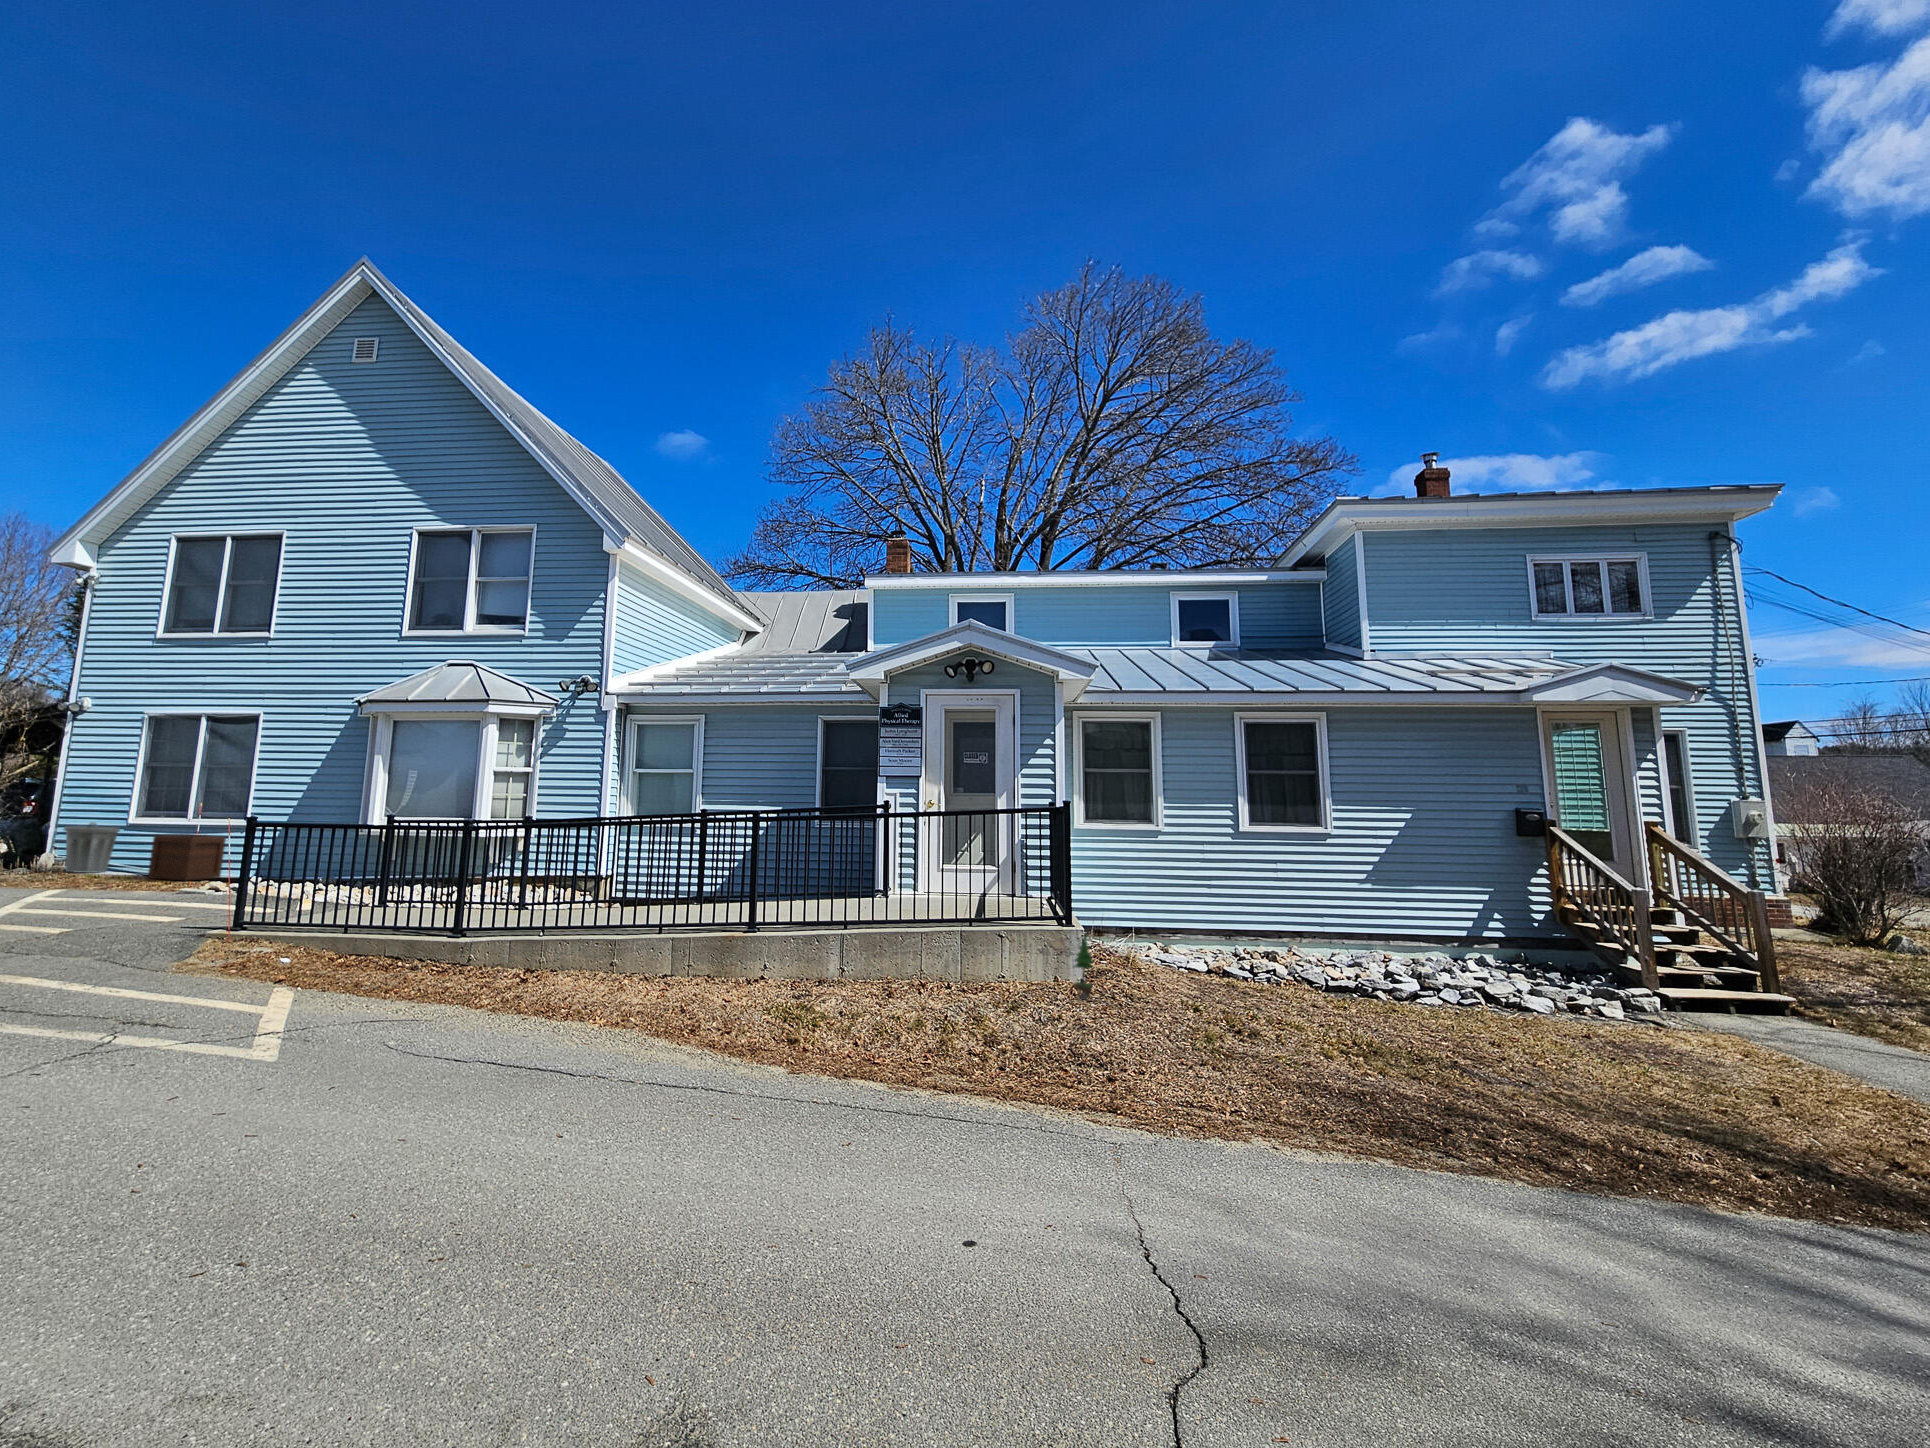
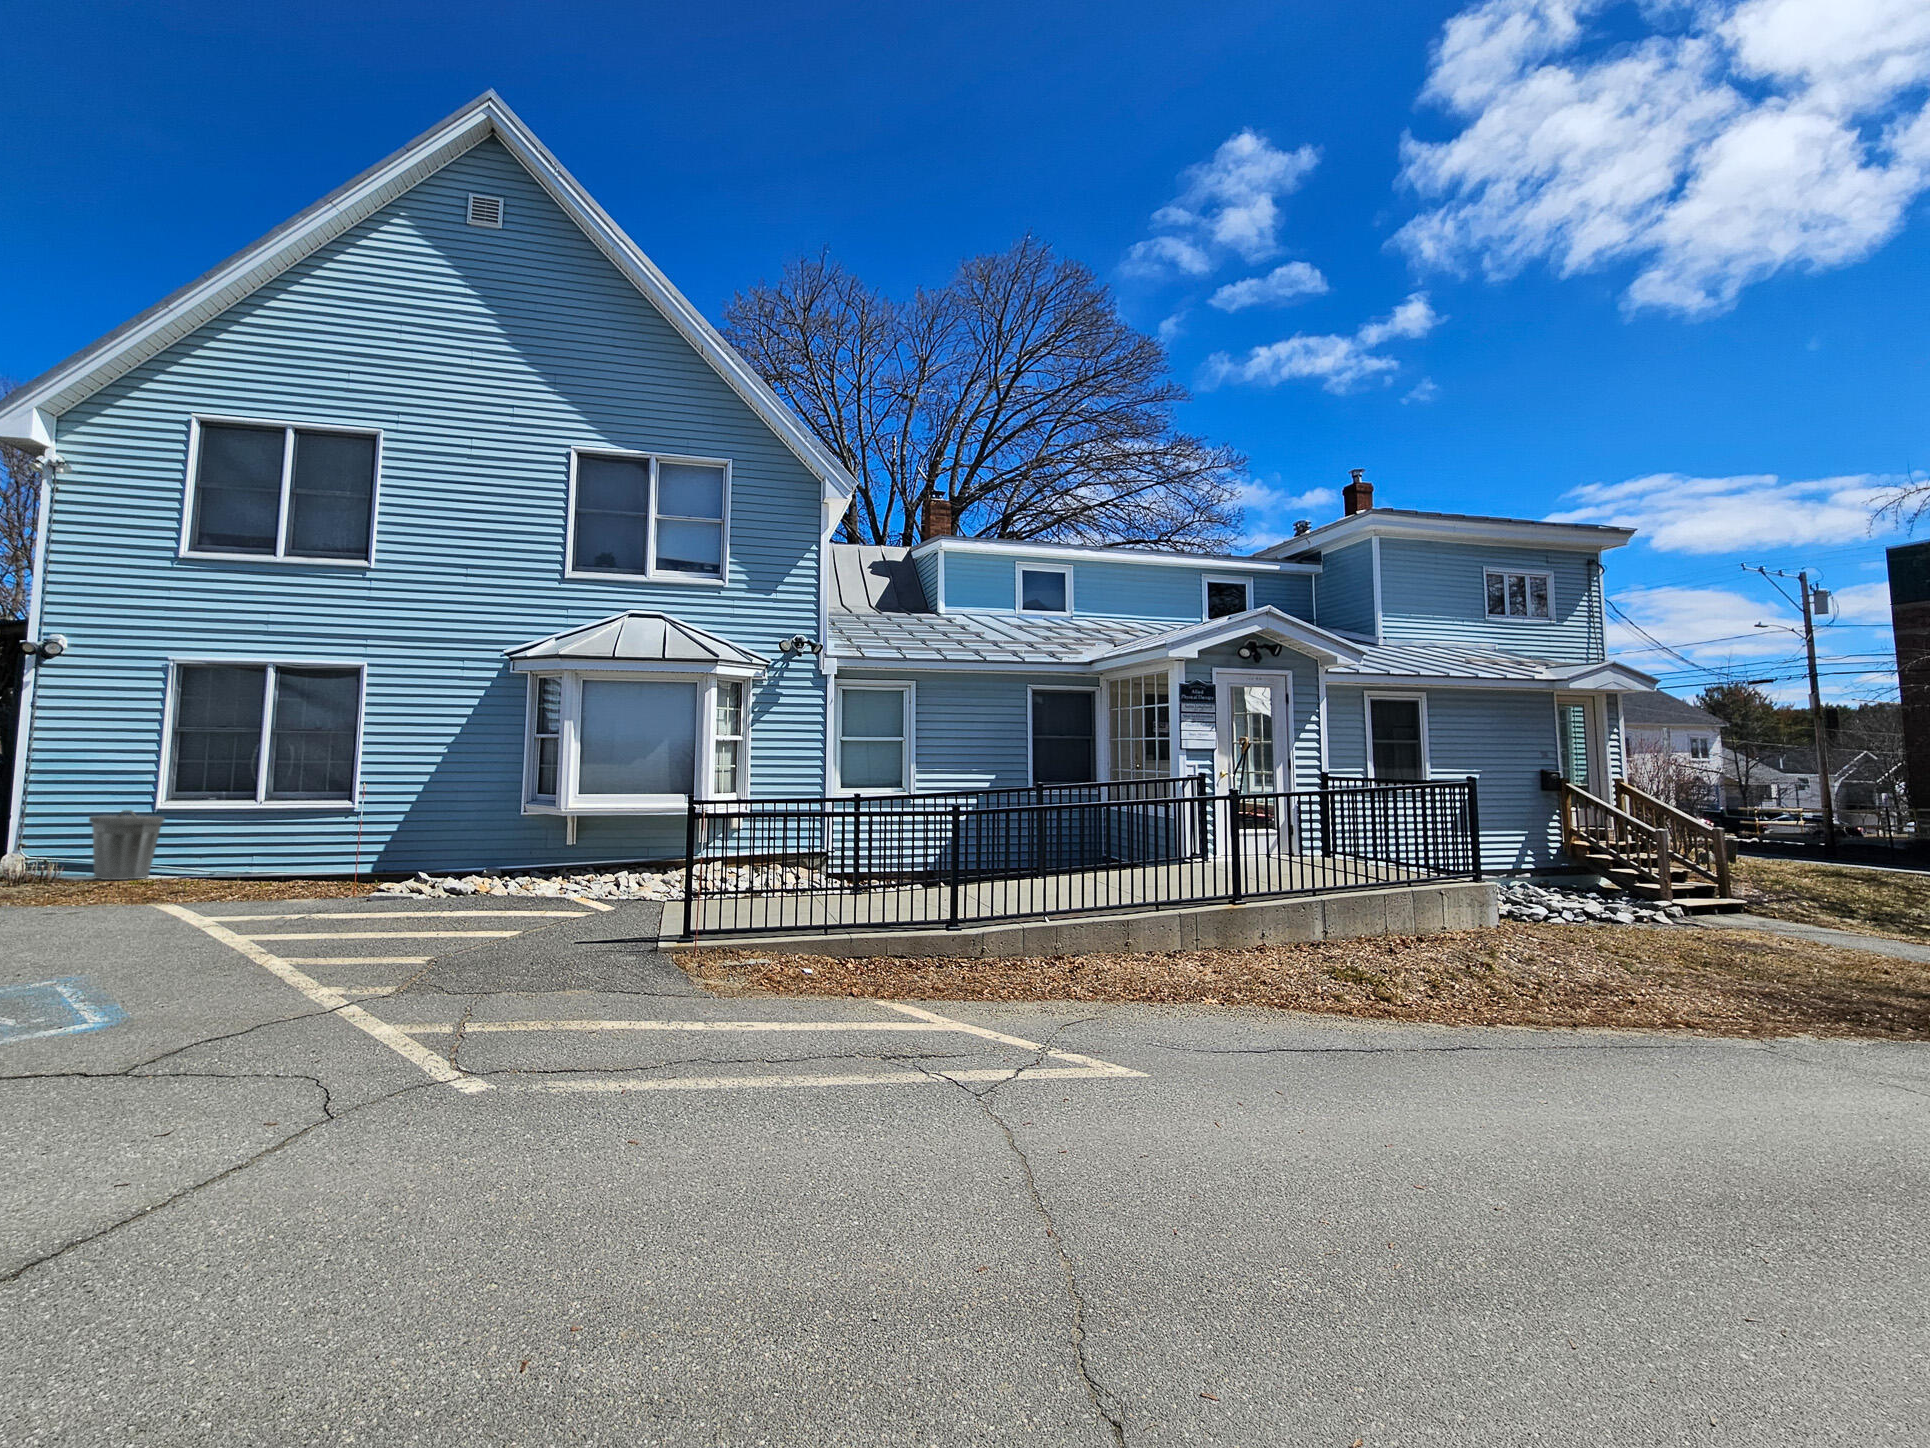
wooden crate: present [148,834,226,881] -> none [251,822,333,882]
potted tree: present [1074,935,1094,1000] -> none [1457,885,1479,939]

